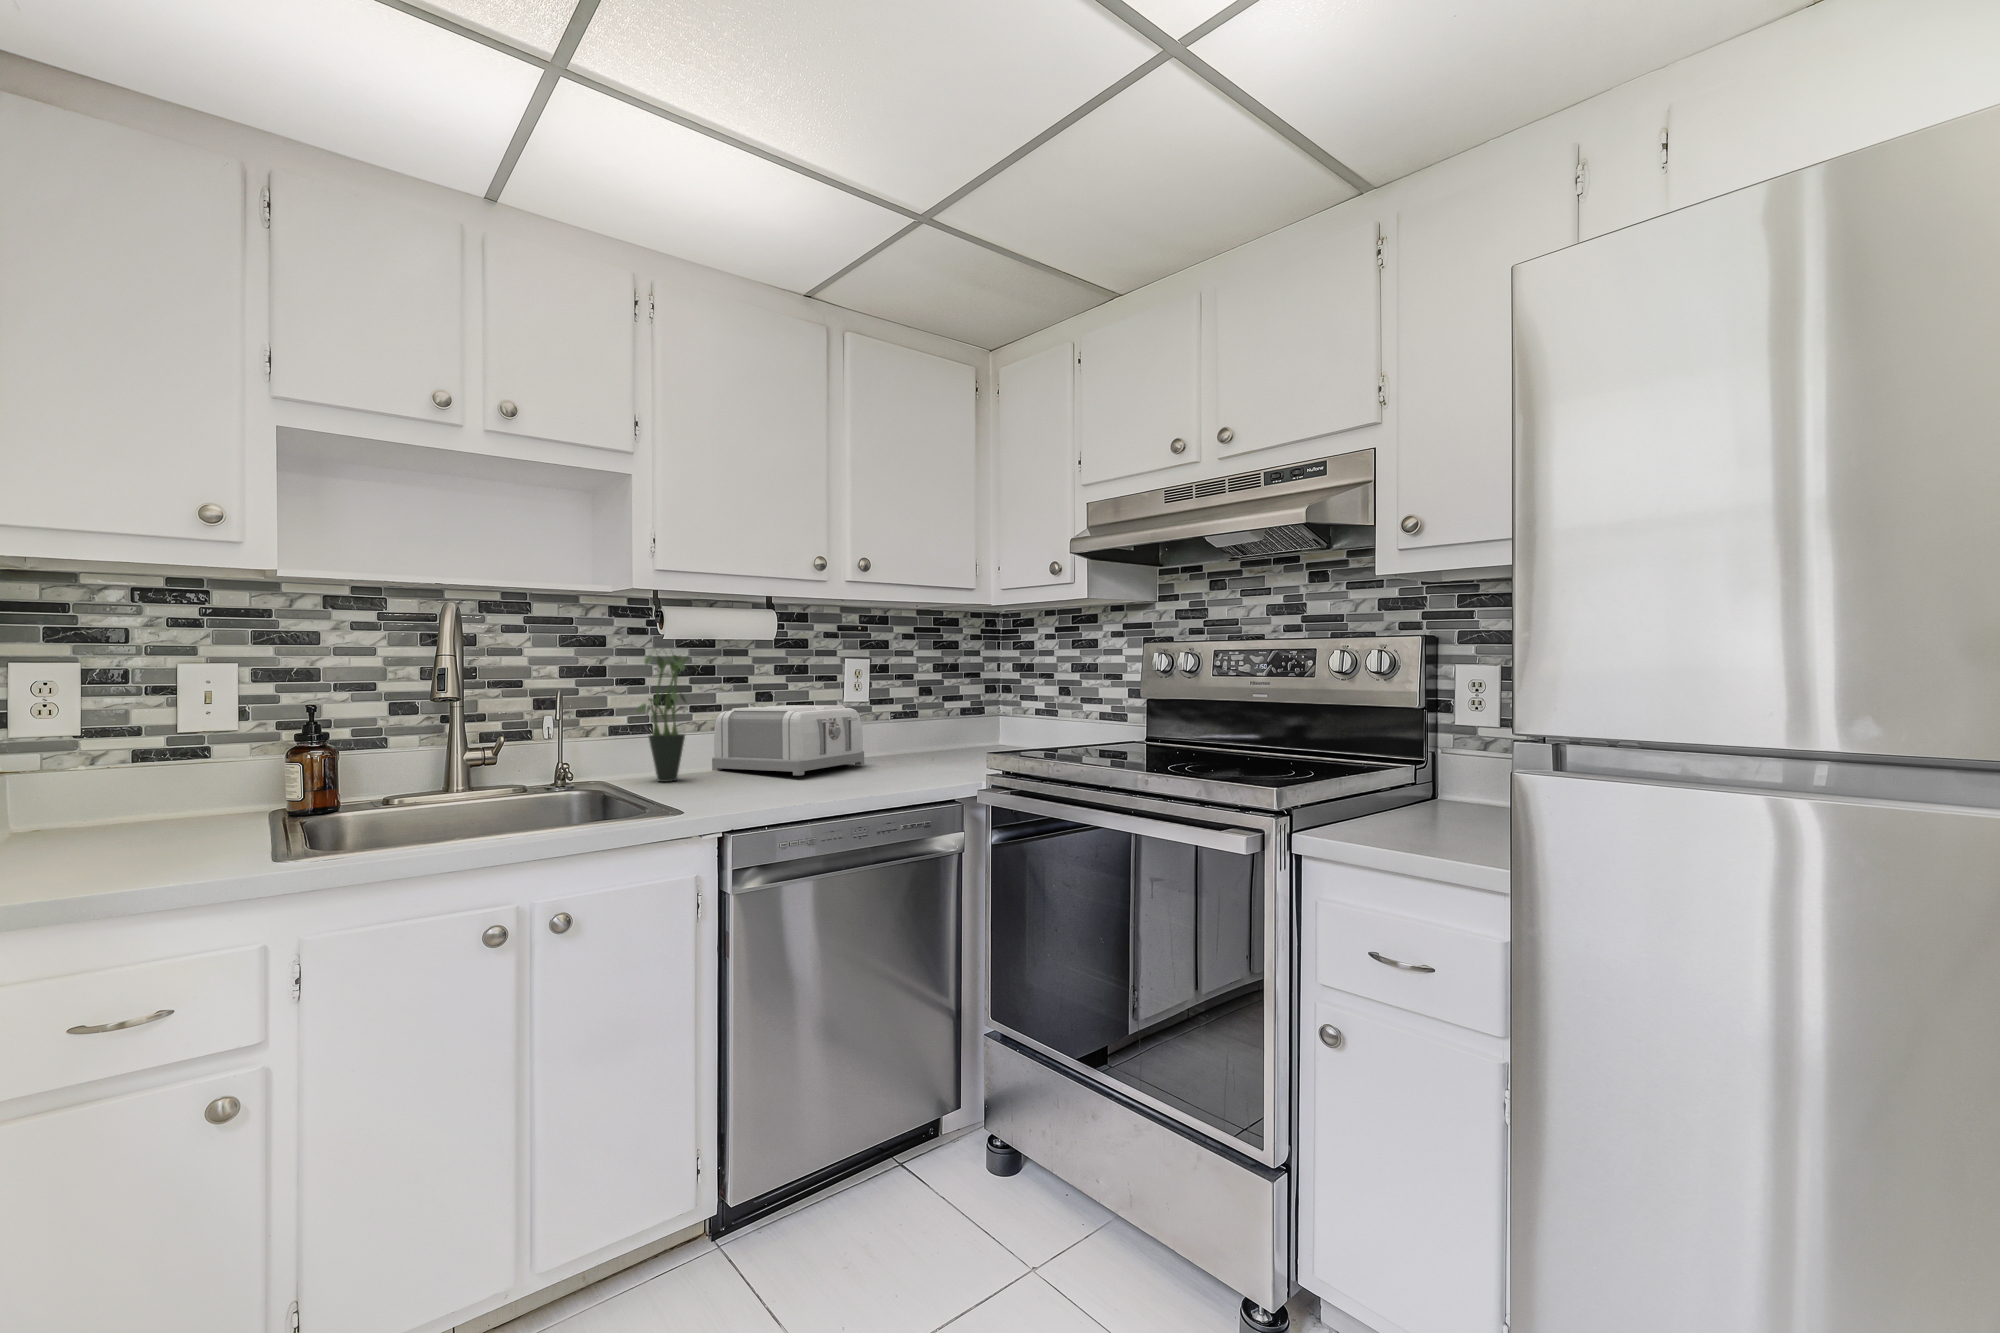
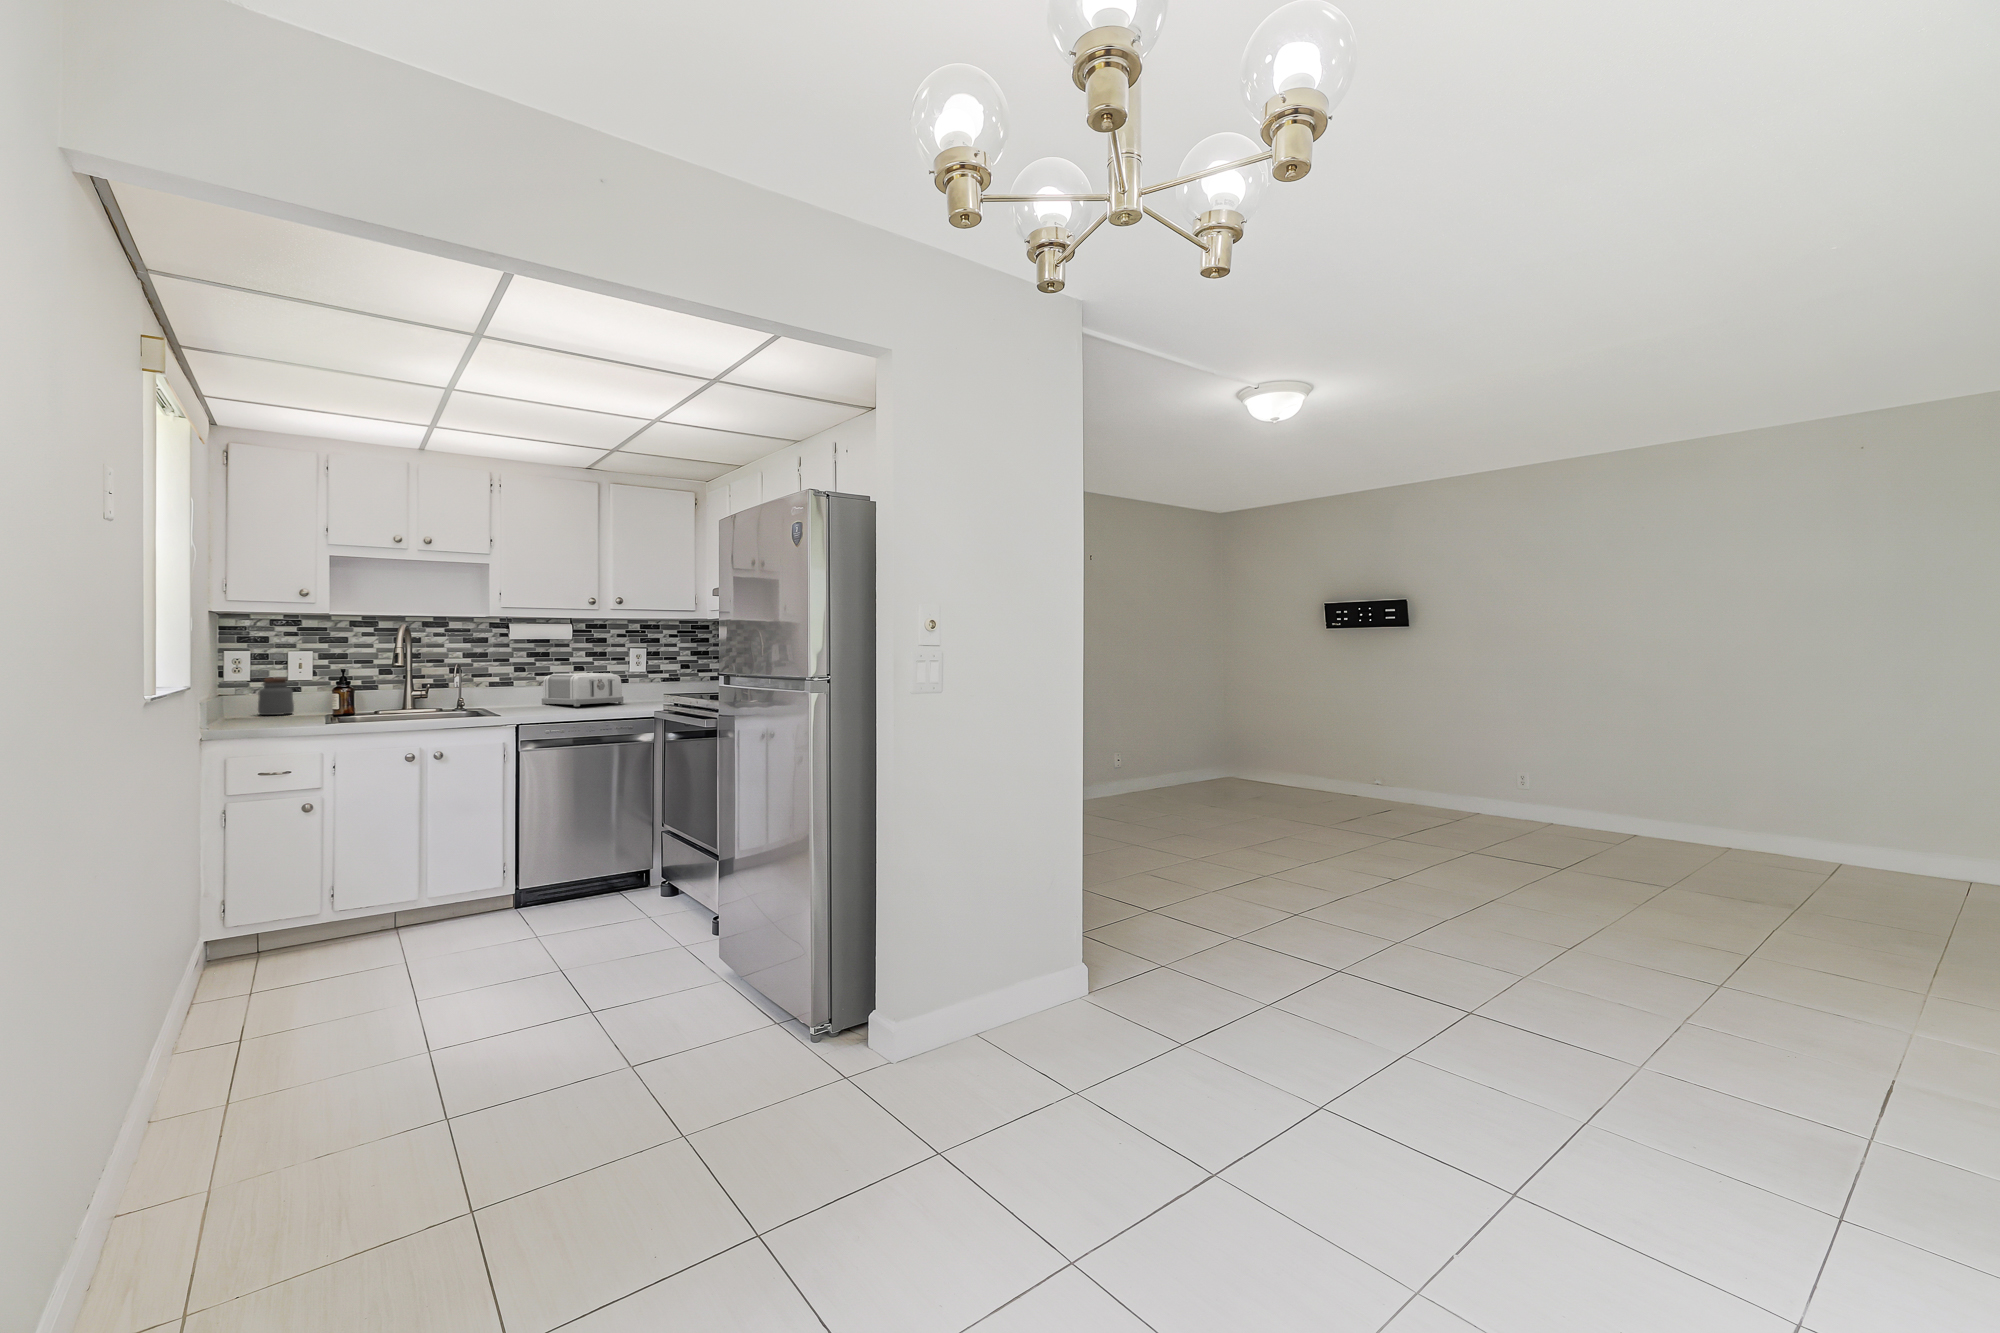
potted plant: present [637,648,694,782] -> none [495,645,527,708]
jar: none [94,727,190,822] -> present [258,678,294,715]

